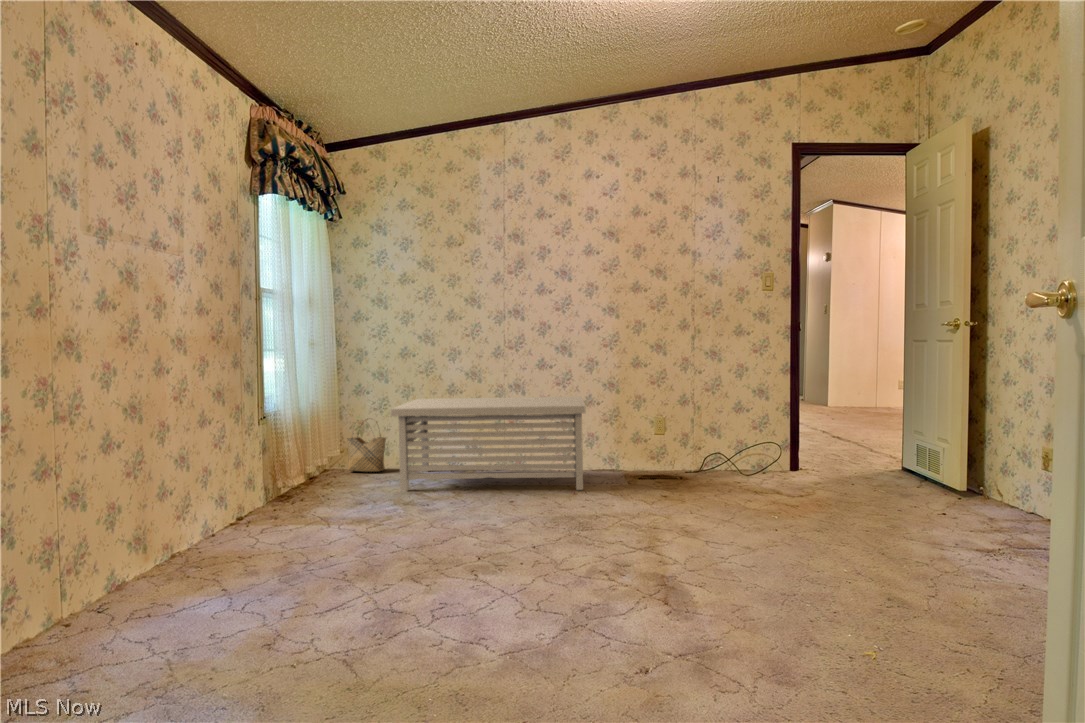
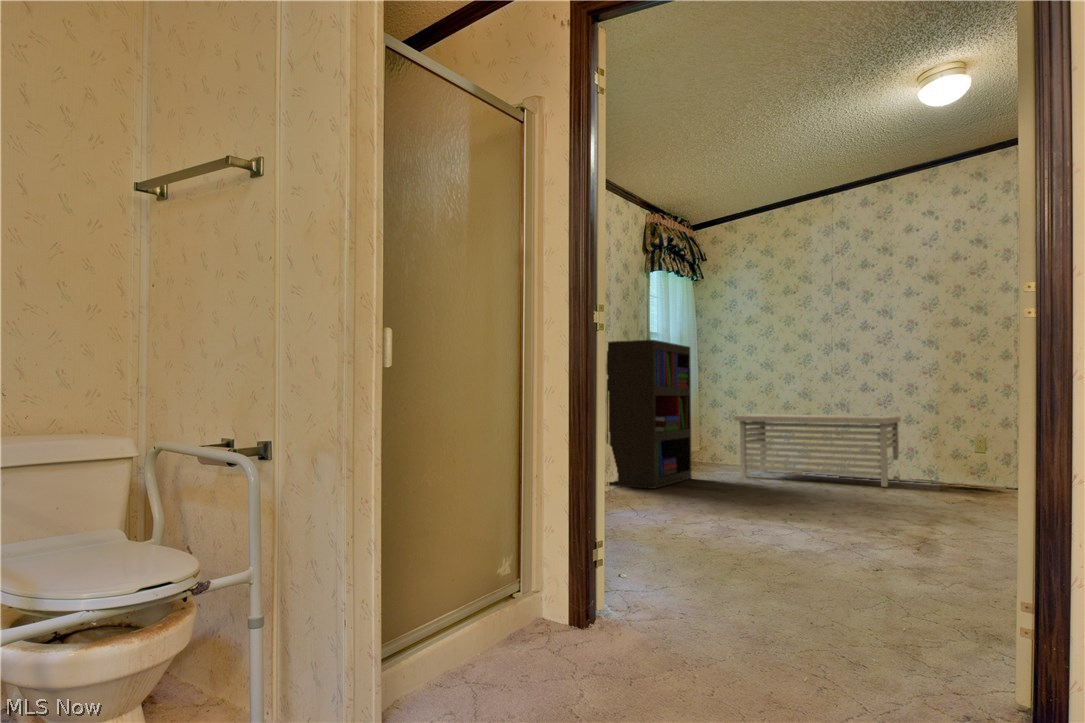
bookshelf: none [149,301,331,571] -> present [606,340,691,489]
woven basket: present [347,419,386,472] -> none [704,428,733,469]

